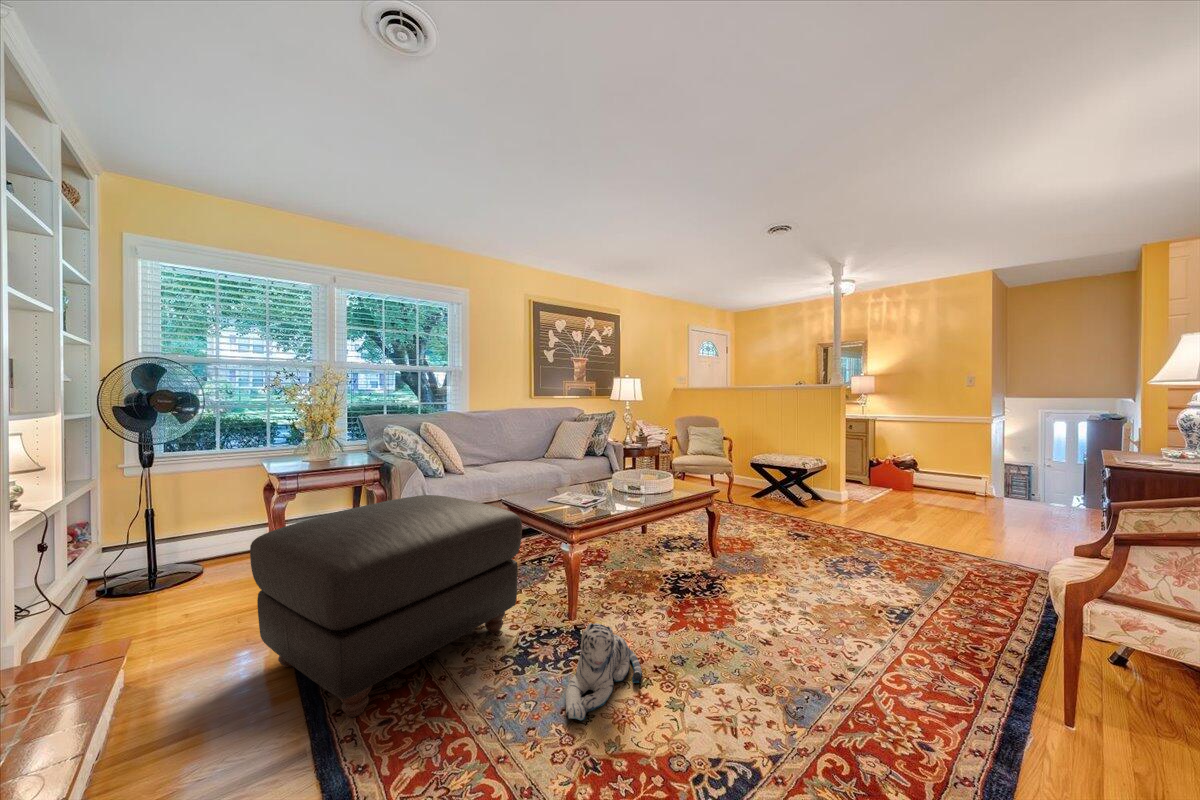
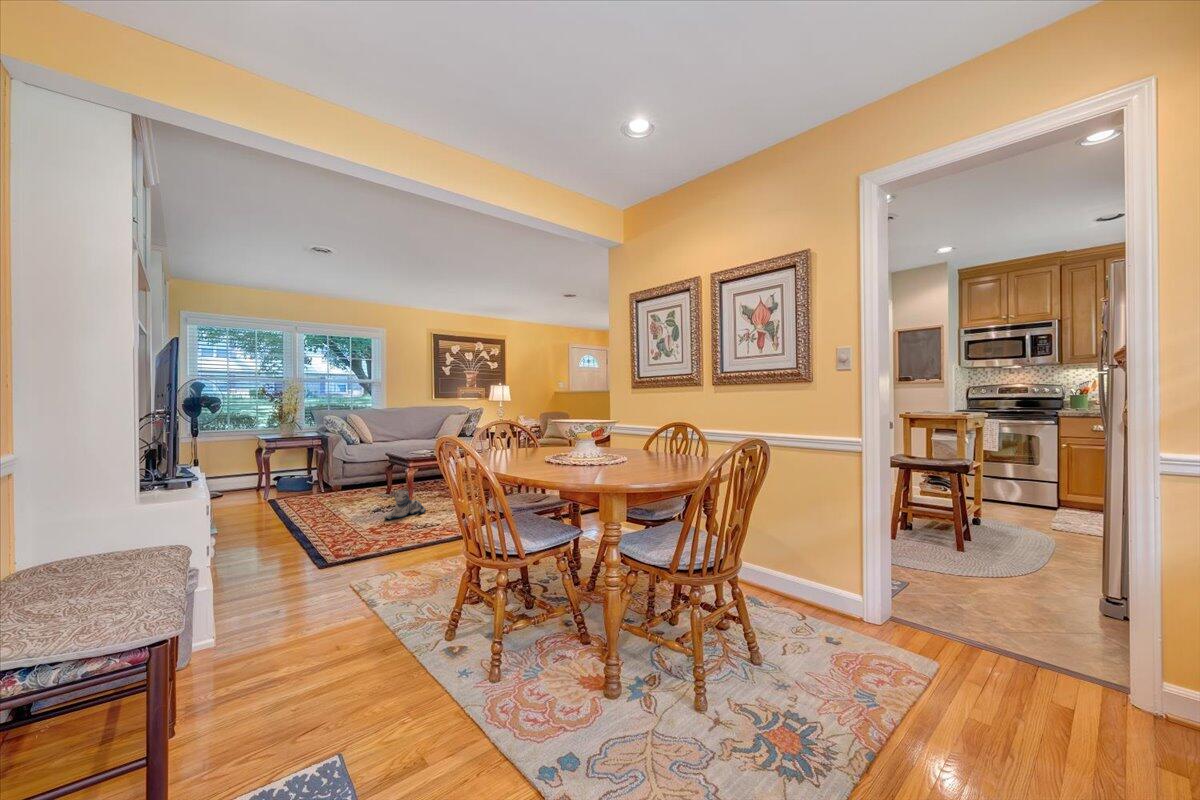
ottoman: present [250,495,522,717] -> none [261,447,384,521]

